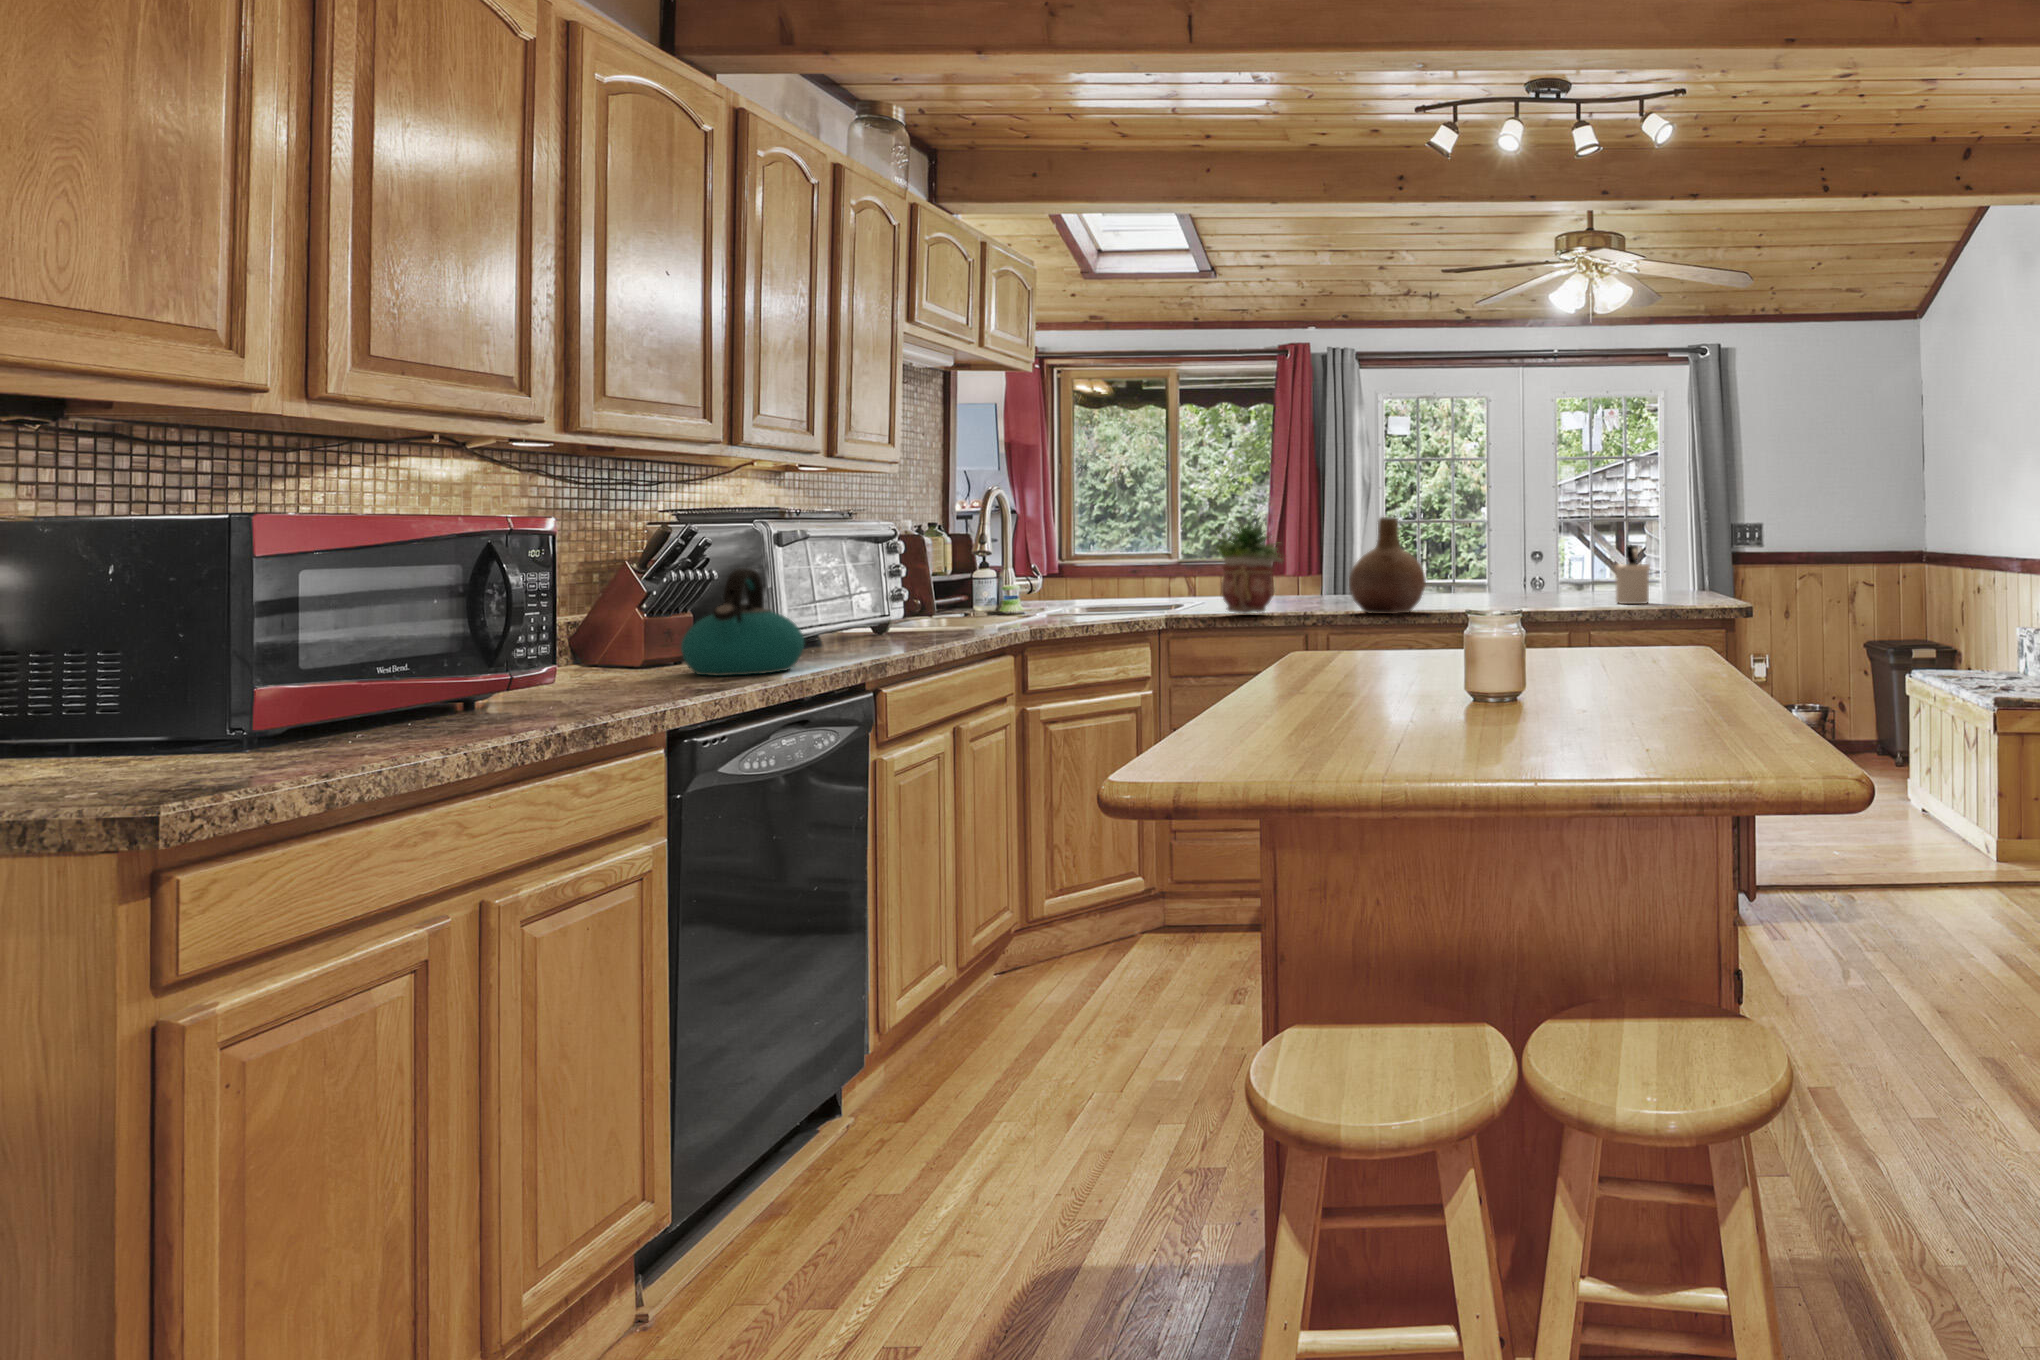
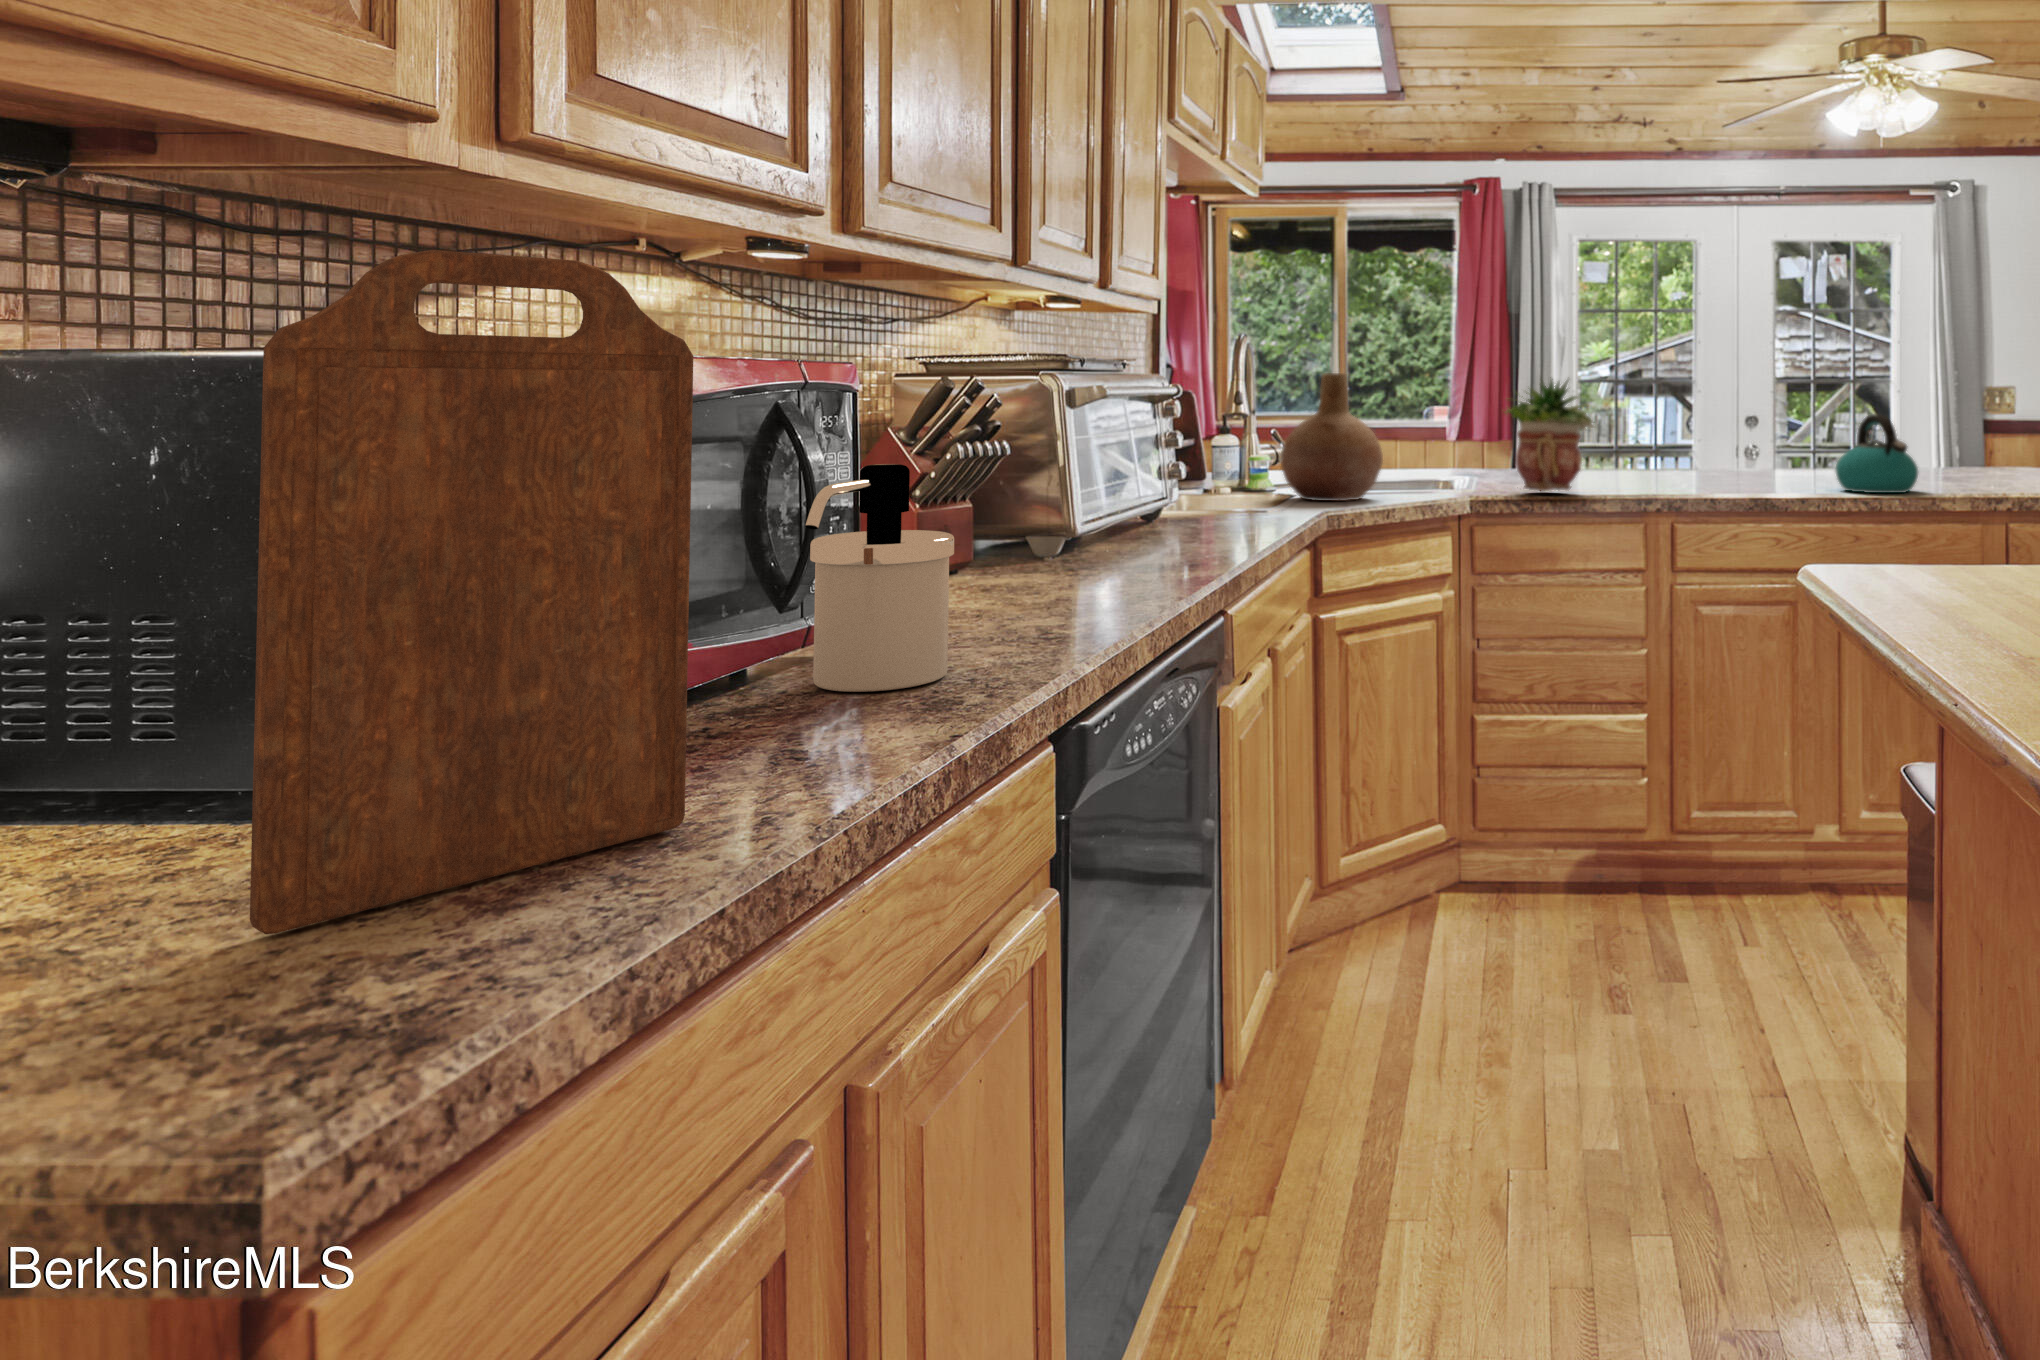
cutting board: none [168,466,398,782] -> present [250,250,693,934]
vase: present [1349,517,1426,614] -> present [1281,373,1383,501]
soap dispenser: present [1614,545,1650,604] -> present [806,464,954,692]
kettle: present [681,568,804,676] -> present [1836,414,1918,493]

